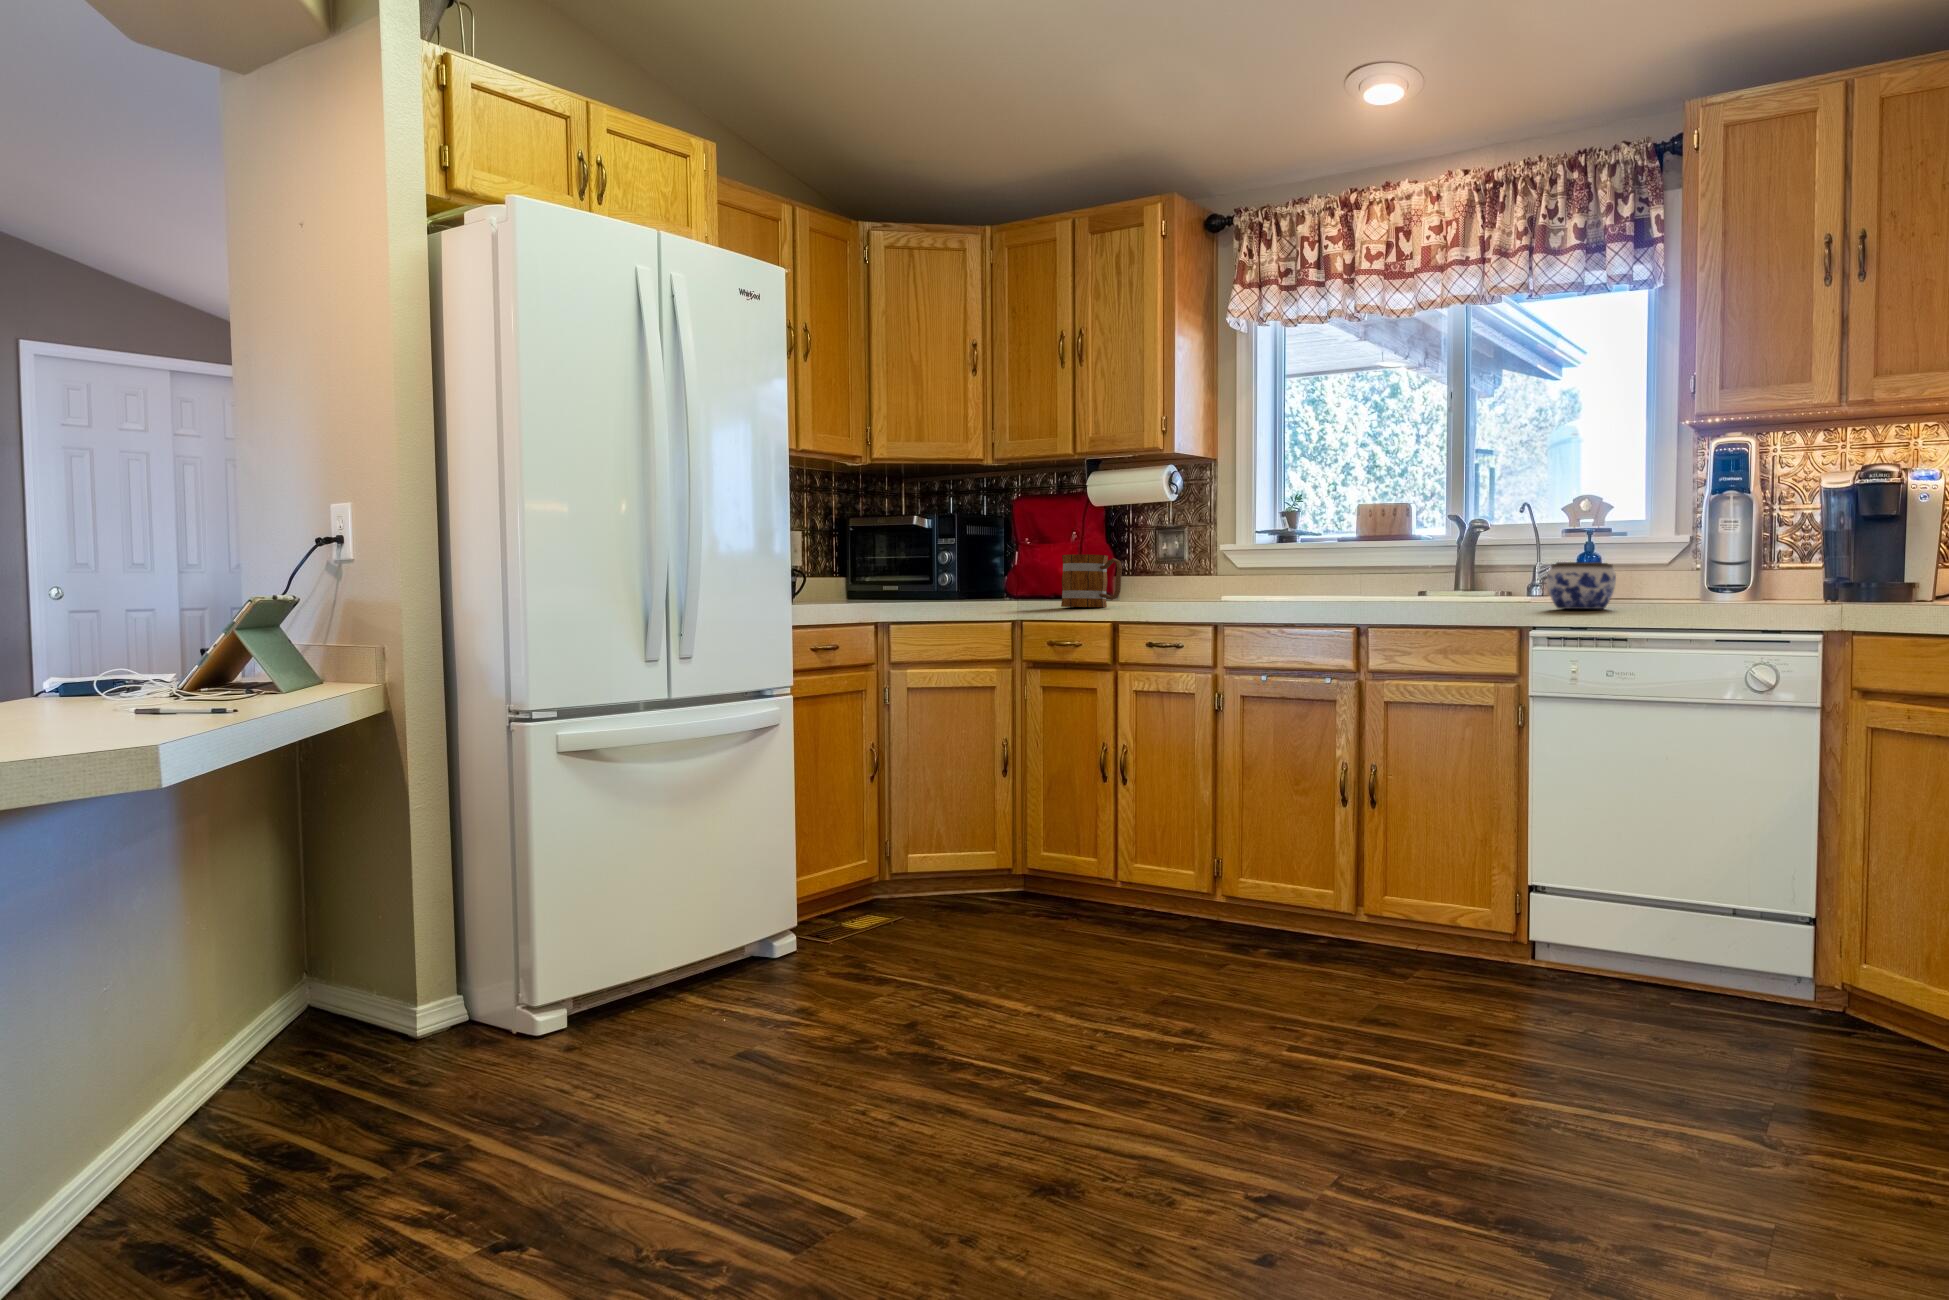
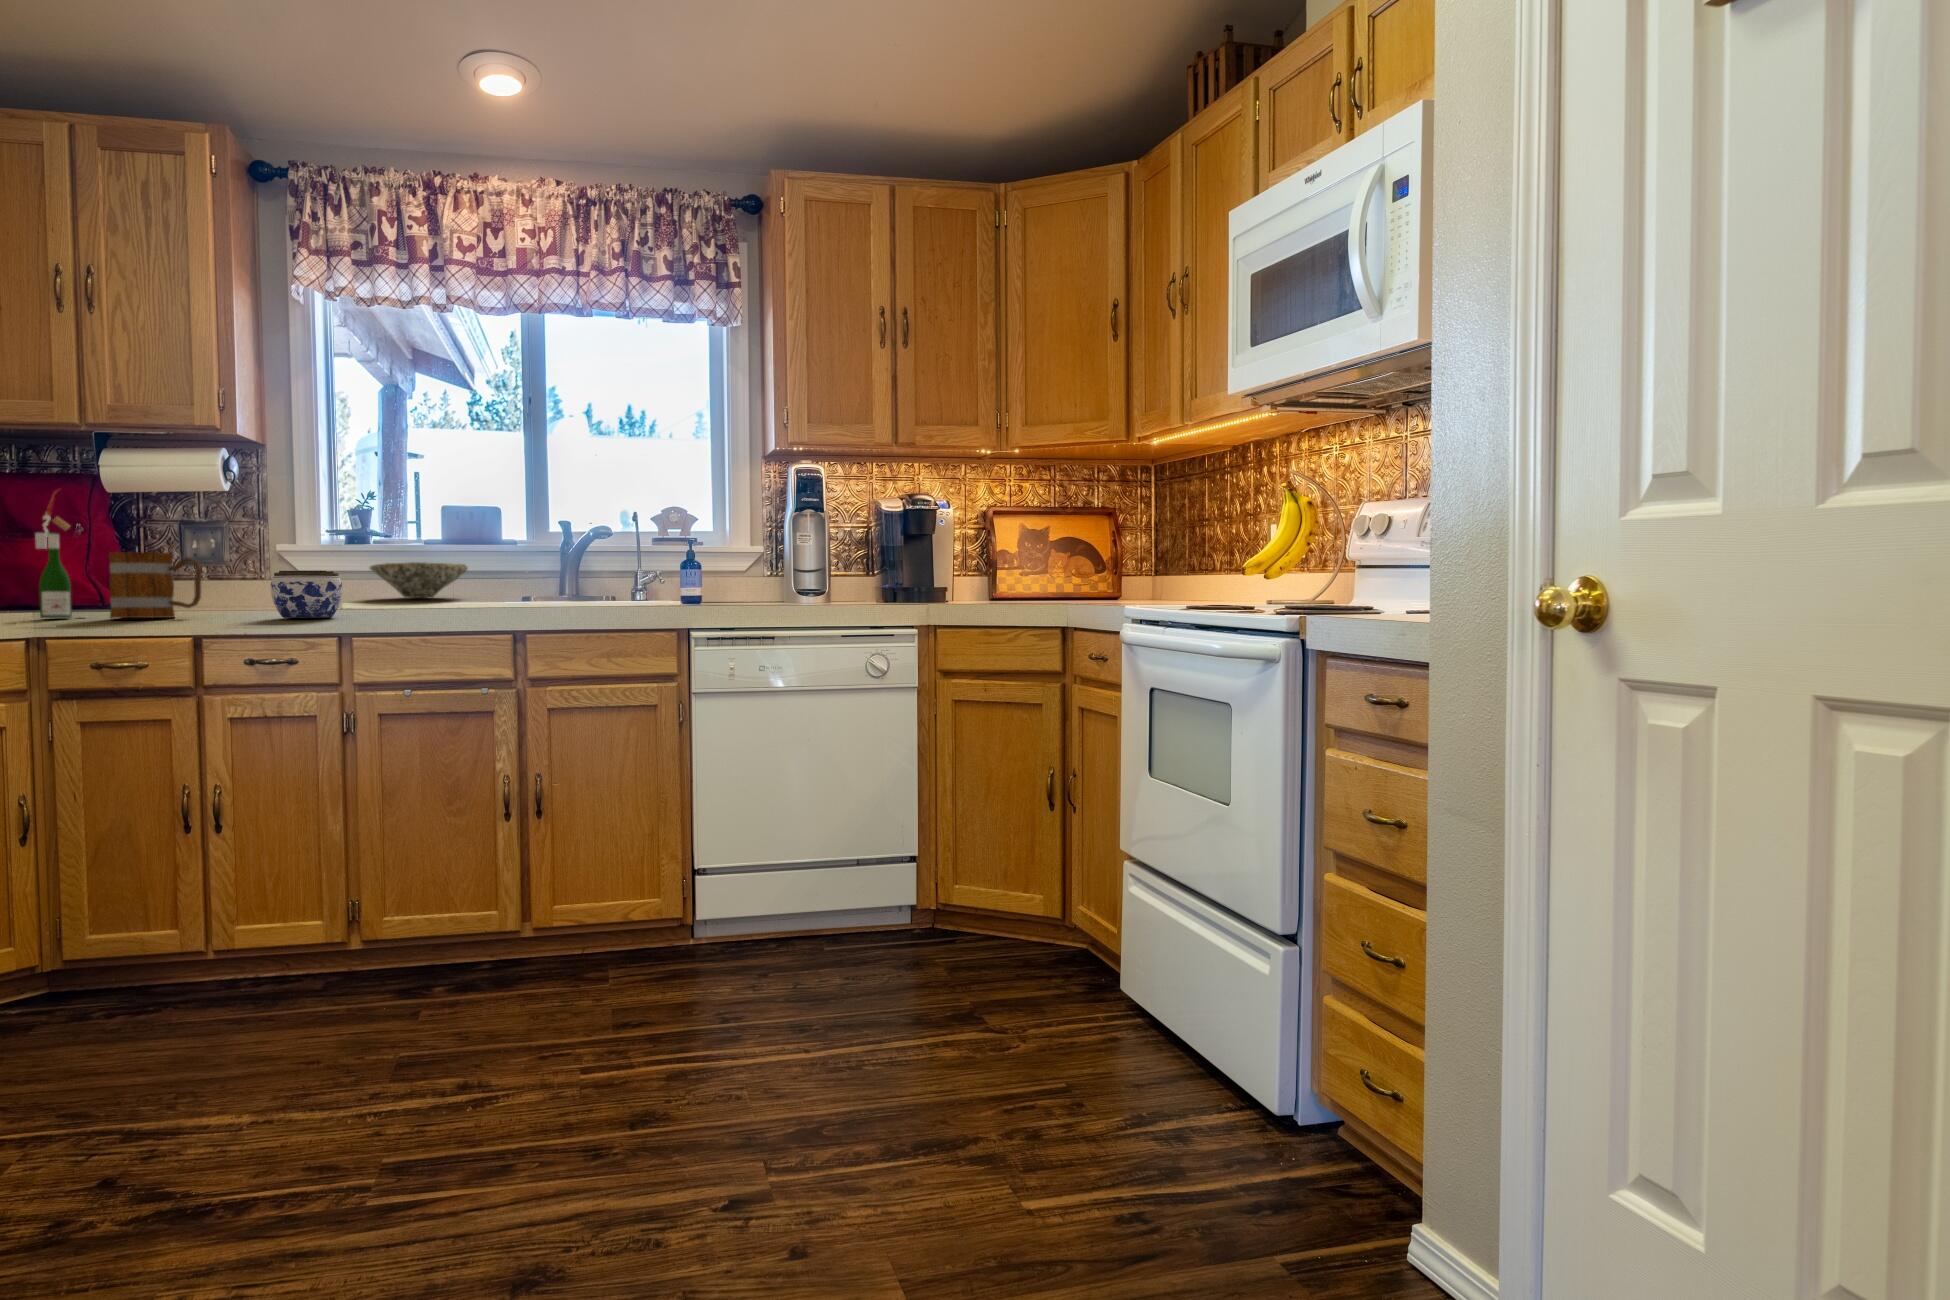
wine bottle: none [1025,506,1055,606] -> present [35,490,72,618]
bowl: none [1282,562,1369,596] -> present [370,562,468,598]
jar: present [1547,562,1616,609] -> present [270,571,343,618]

